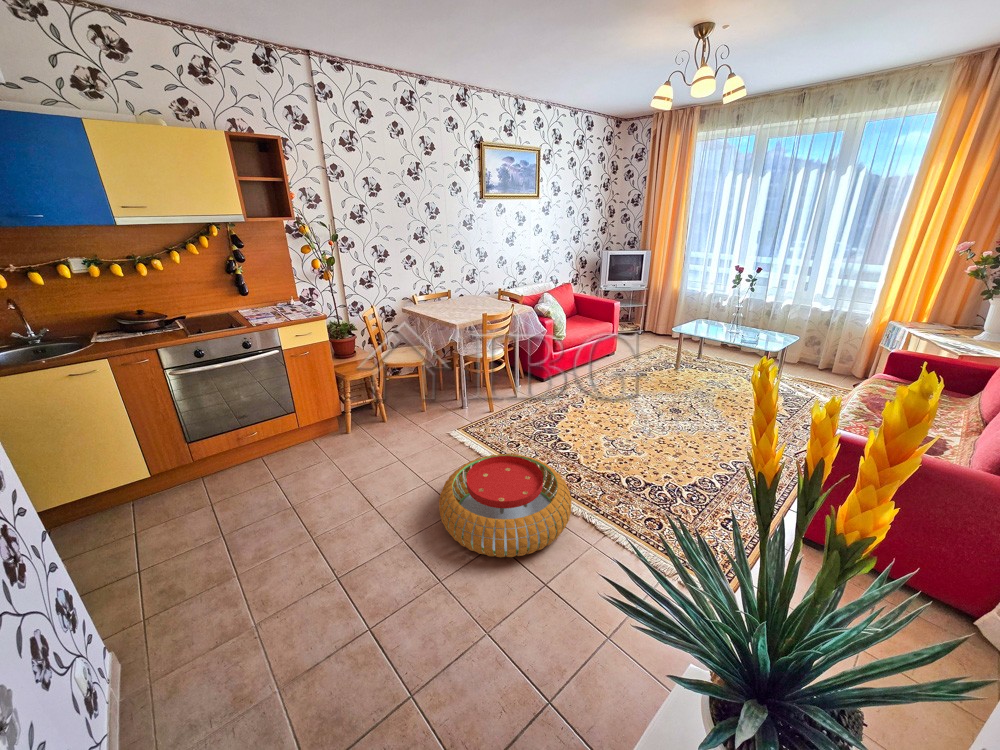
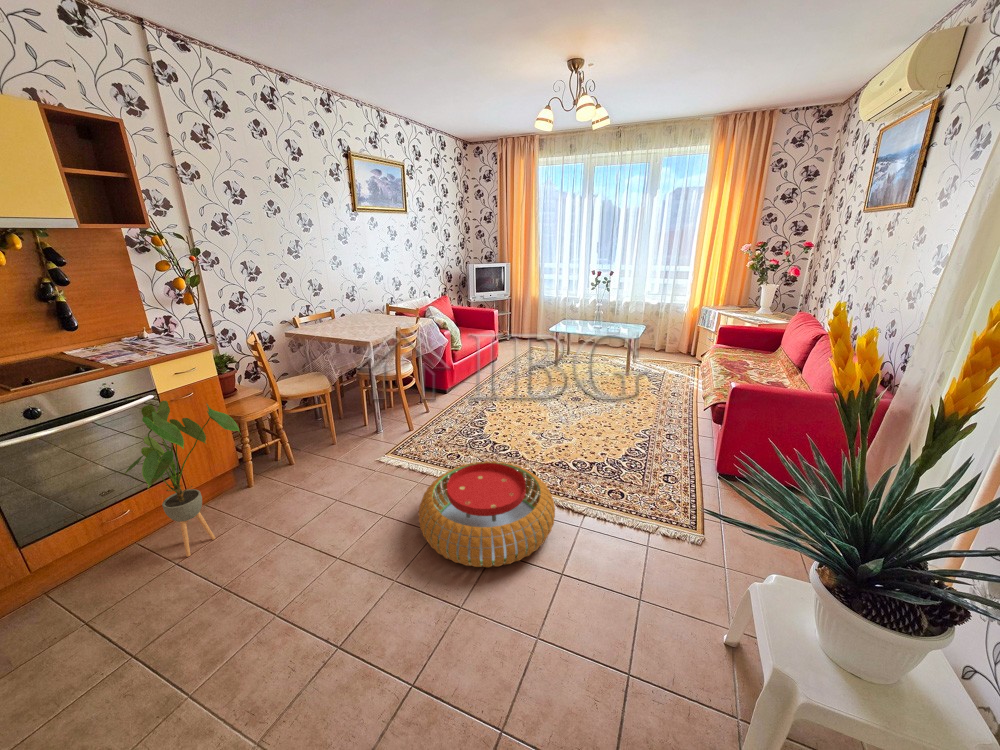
house plant: none [249,355,328,475] -> present [124,400,239,557]

